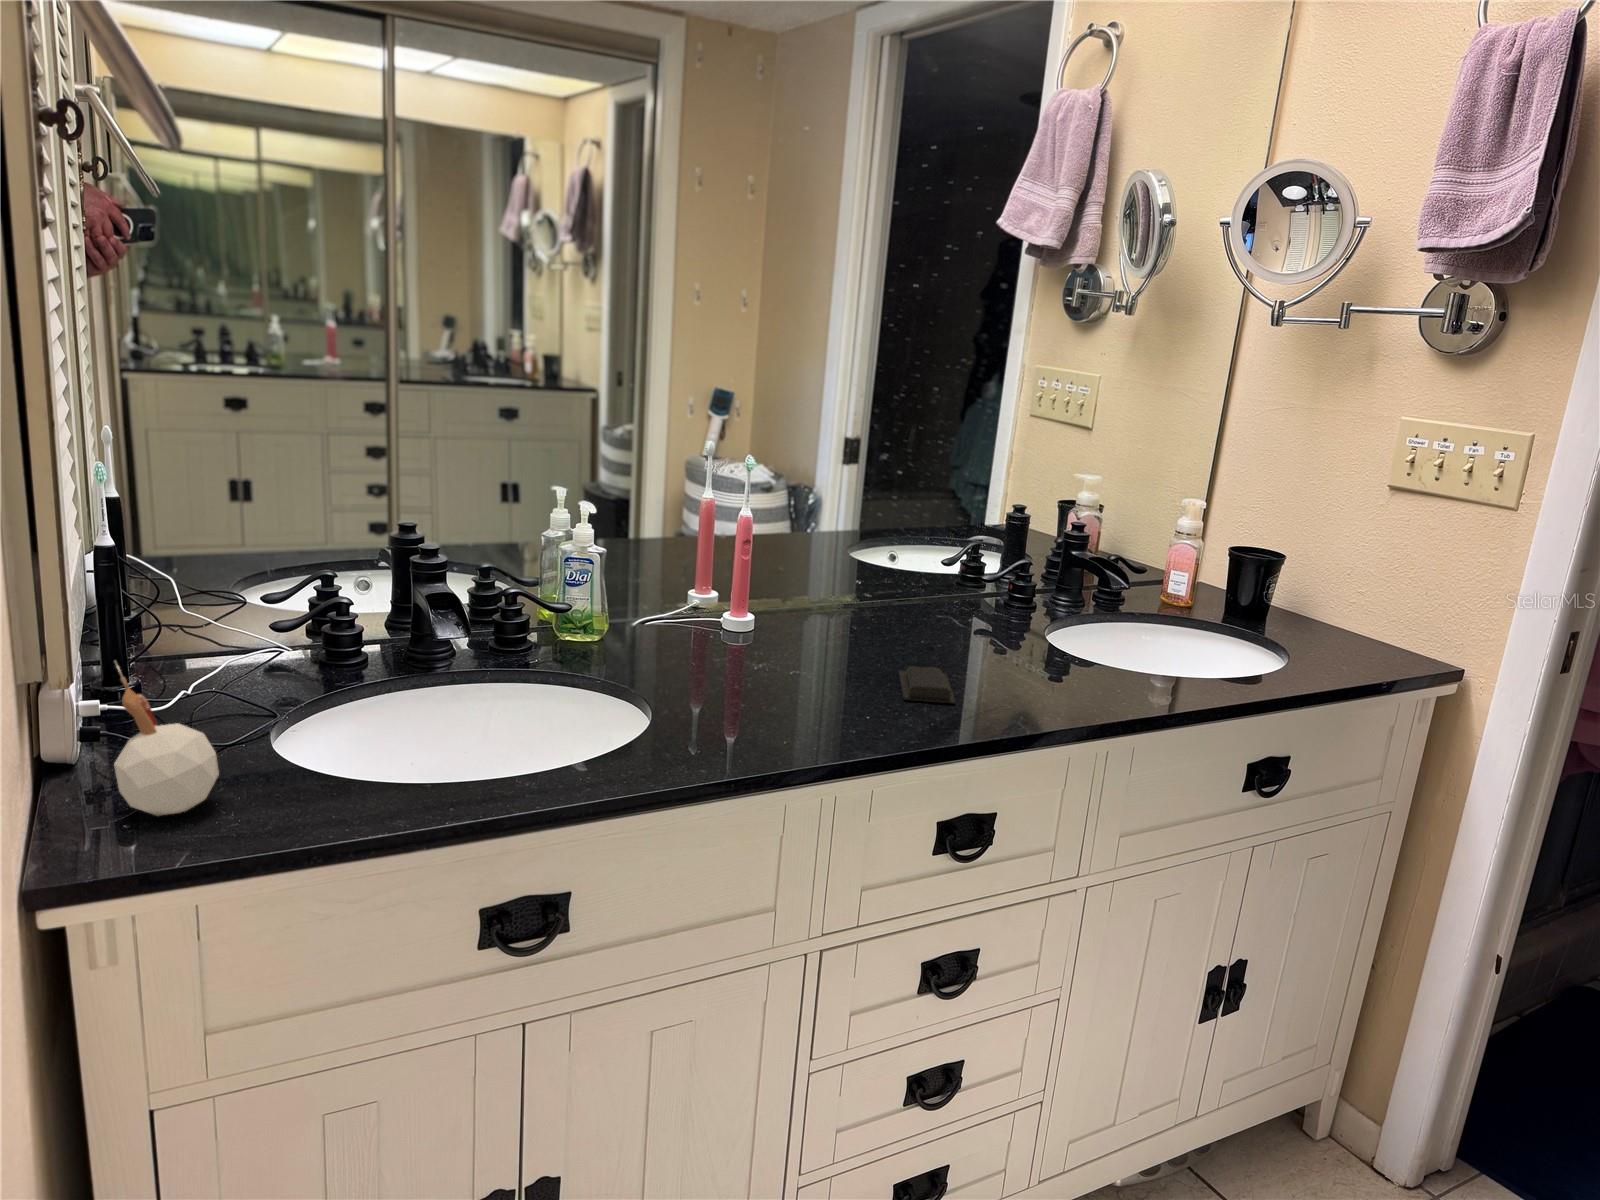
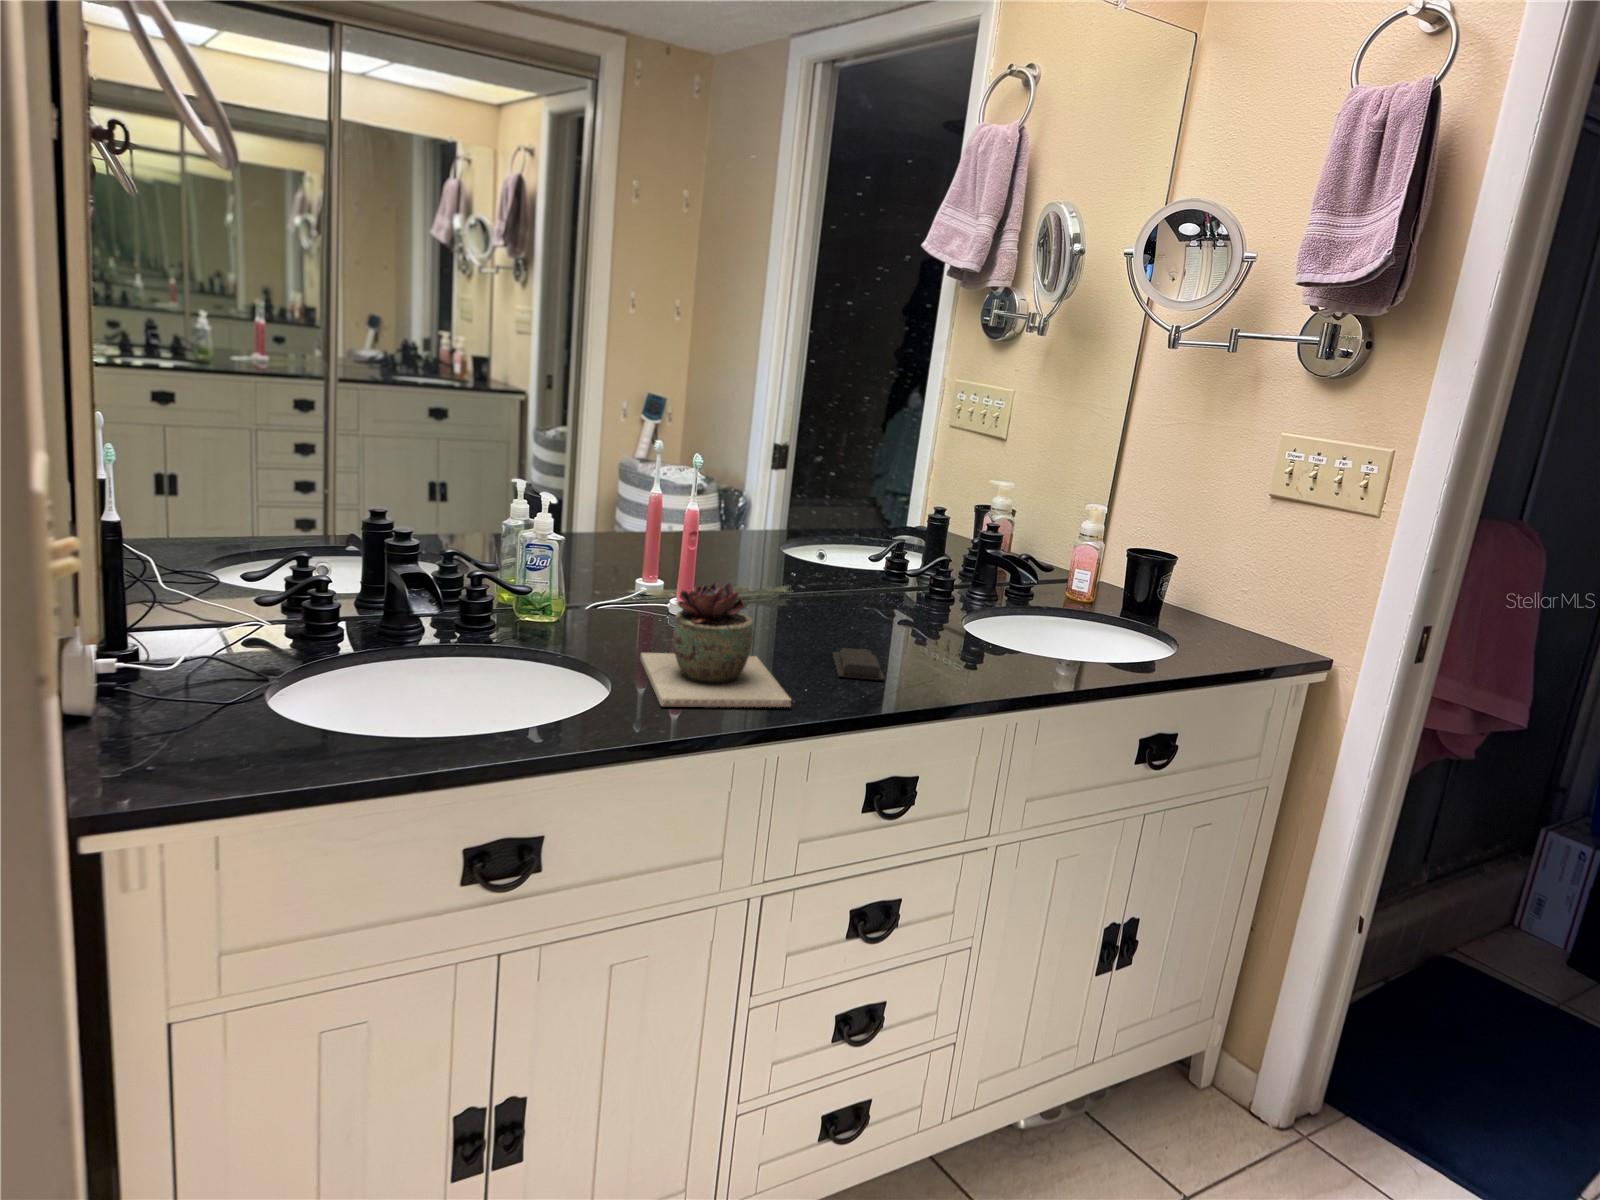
succulent plant: none [687,599,849,739] -> present [640,583,791,707]
candle: present [114,661,219,816] -> none [136,620,229,762]

